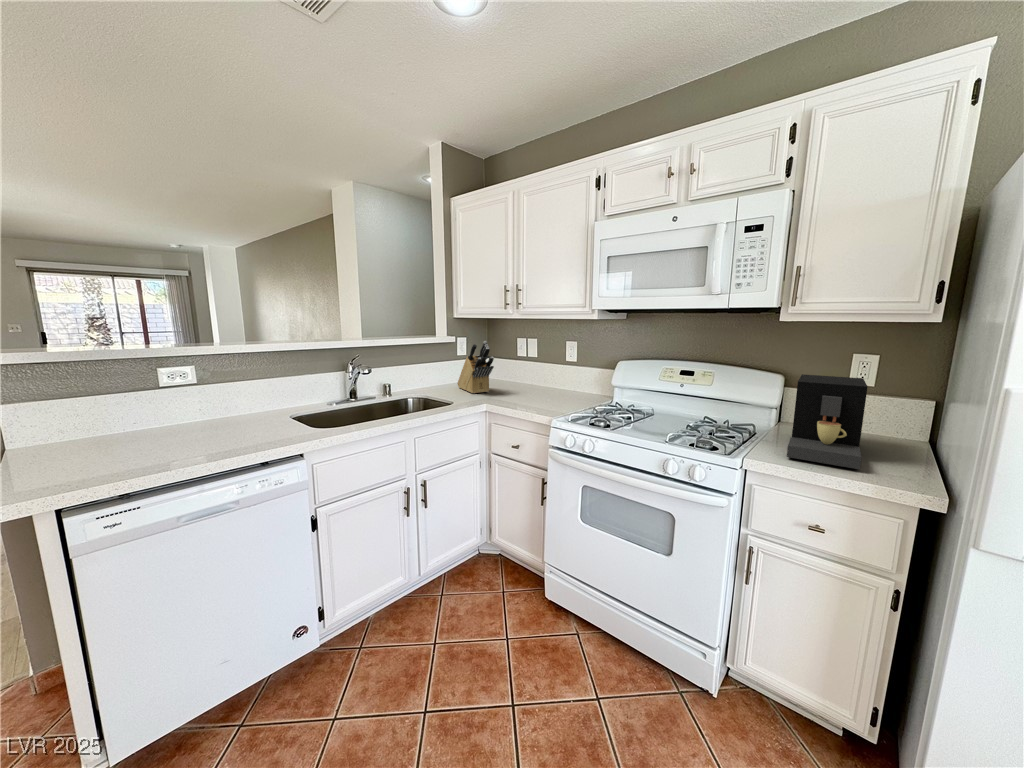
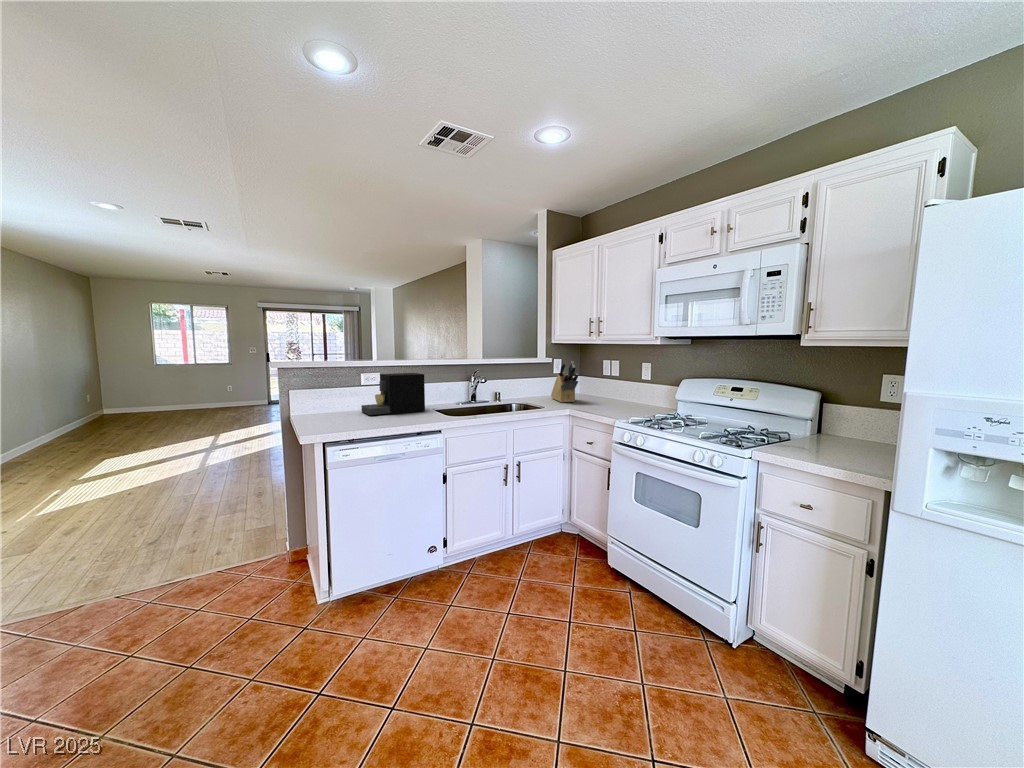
coffee maker: present [787,374,867,469] -> present [361,373,425,415]

